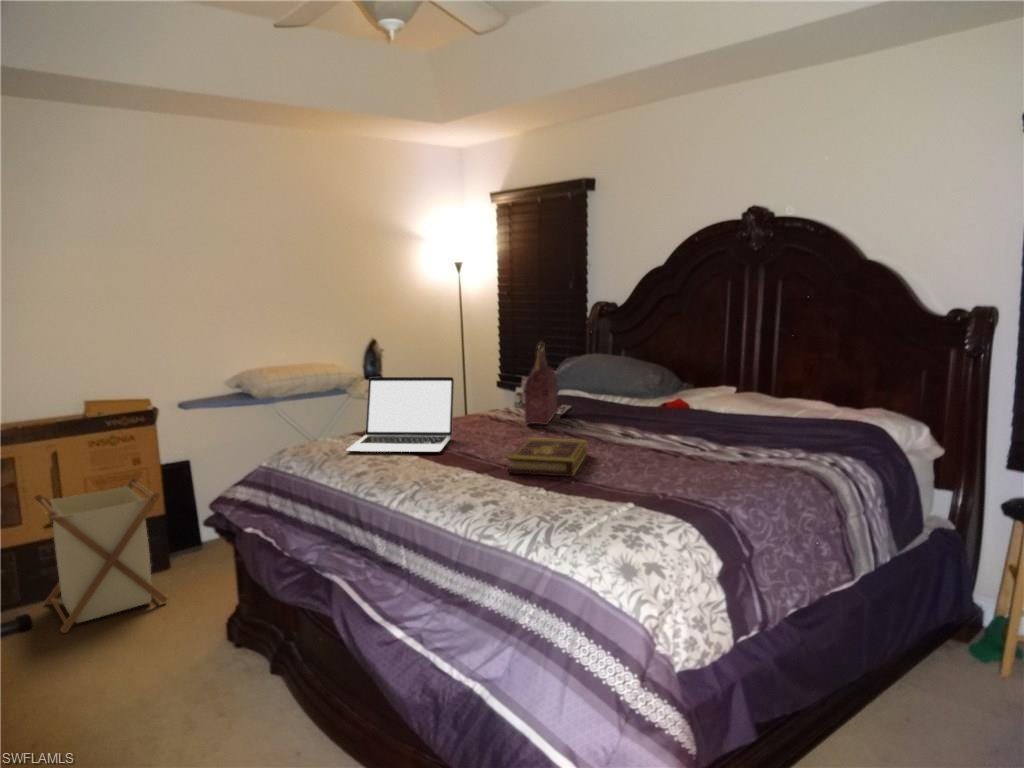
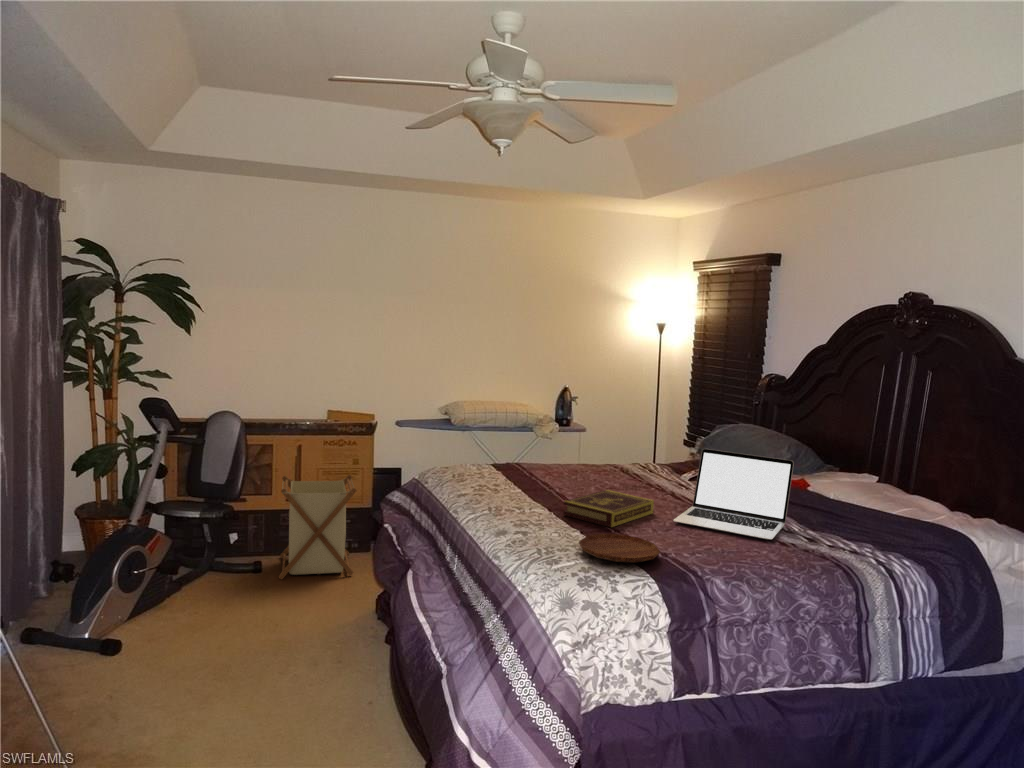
handbag: present [525,342,557,425] -> none [637,405,687,483]
laptop: present [346,377,454,452] -> present [673,449,794,540]
tray: none [577,481,670,512] -> present [579,534,660,563]

